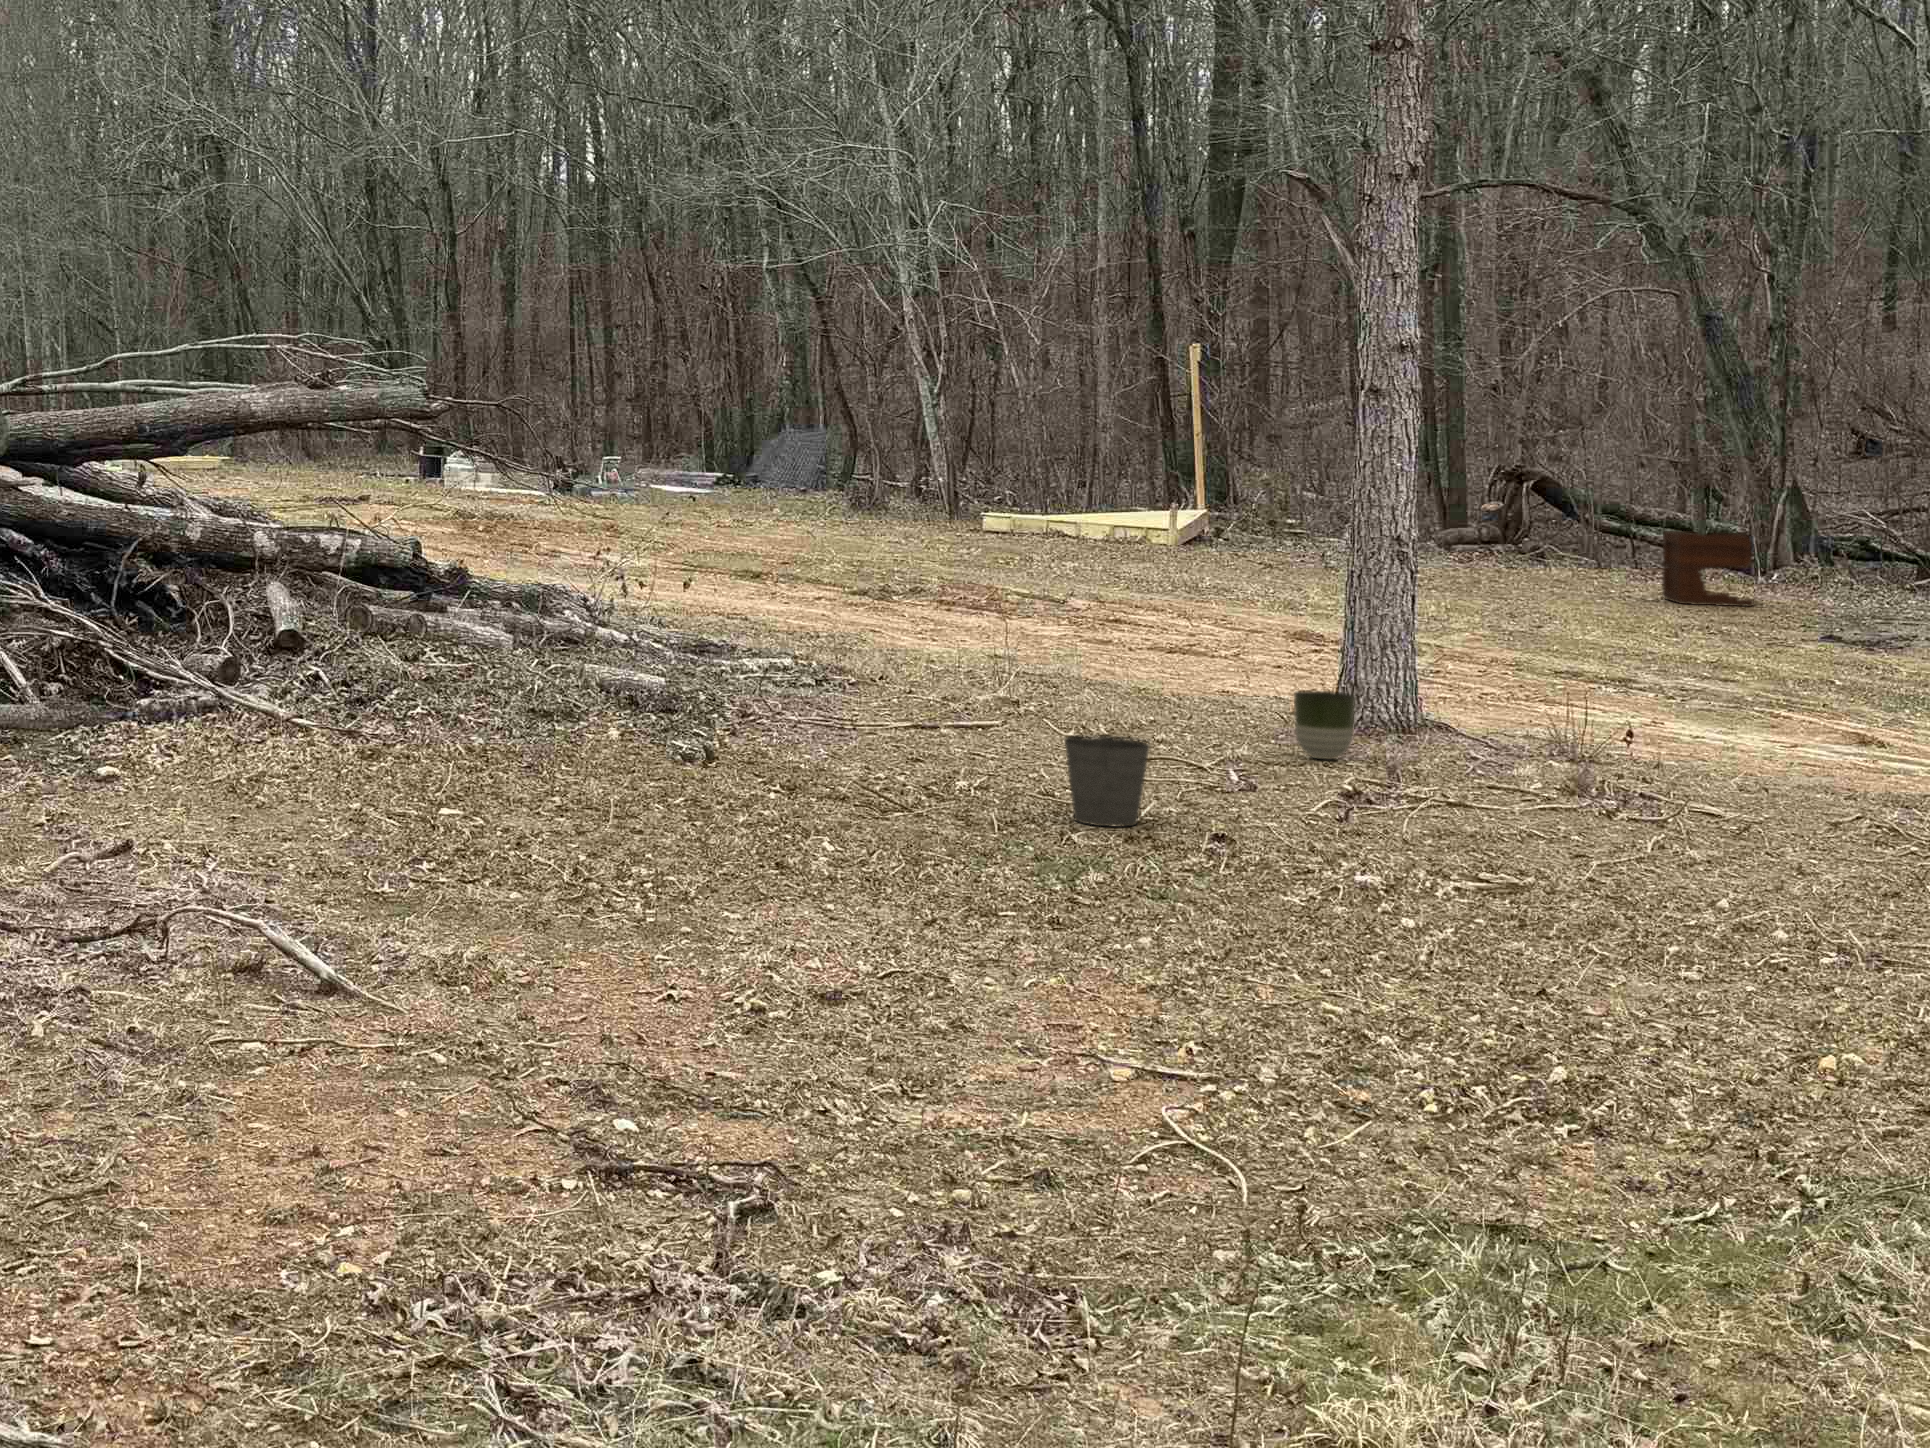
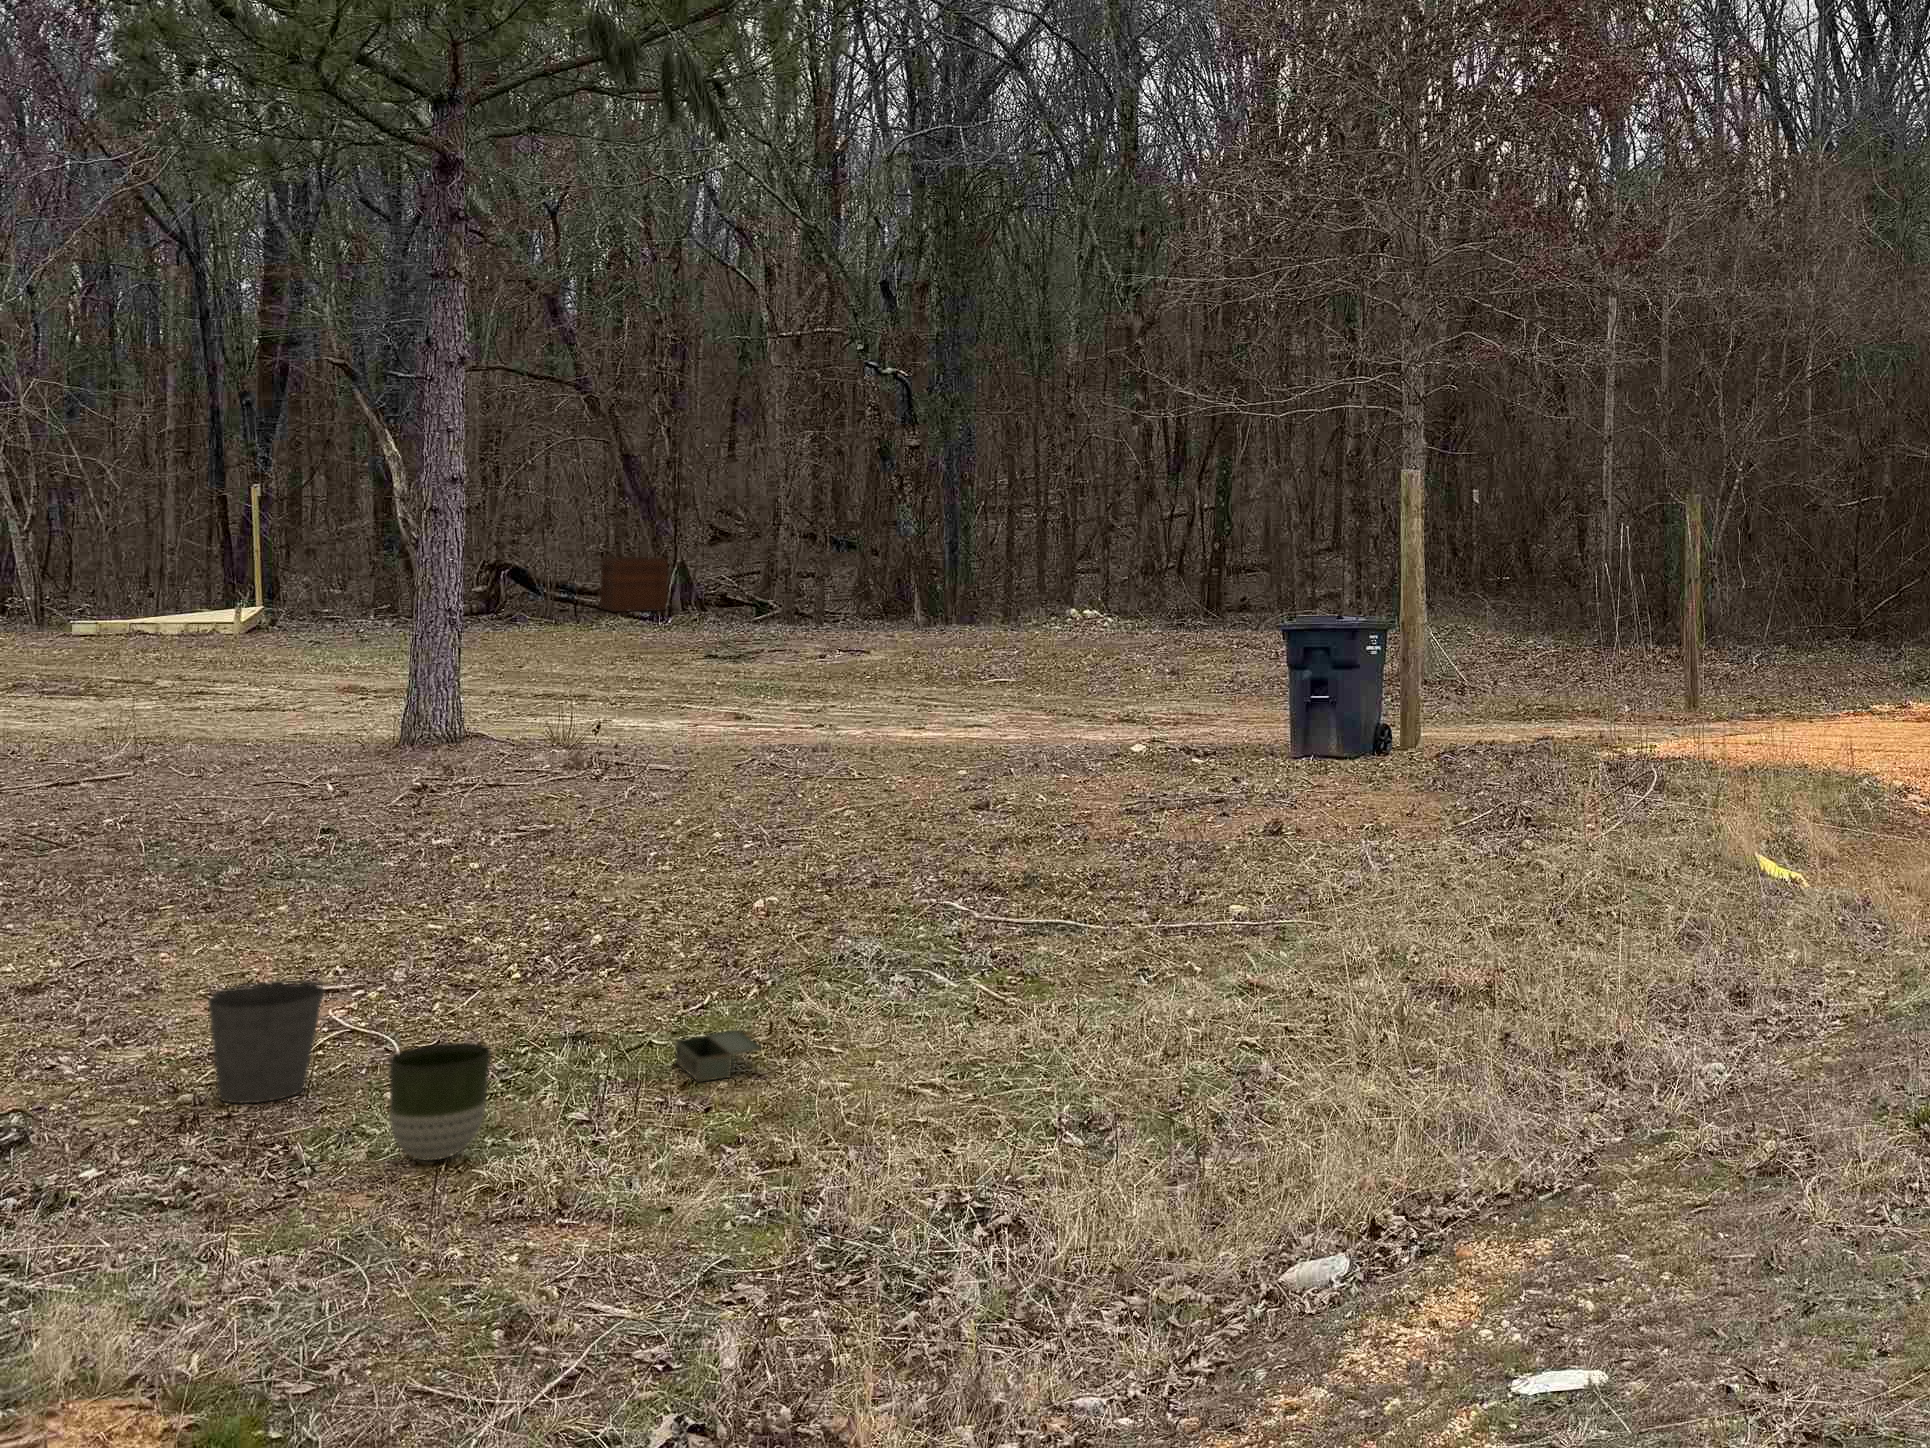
planter: present [1294,690,1355,760] -> present [389,1043,491,1160]
bucket: present [1064,735,1150,827] -> present [208,980,325,1103]
toolbox: none [1646,1266,1791,1353] -> present [675,1030,762,1082]

